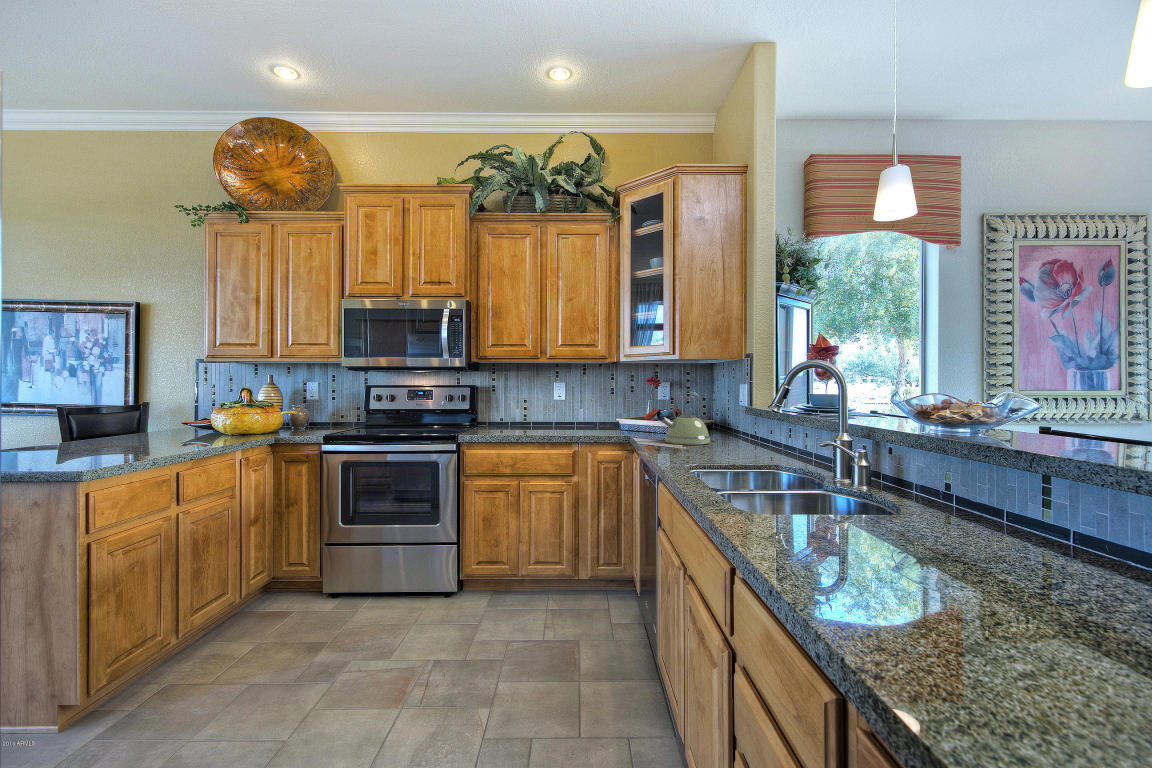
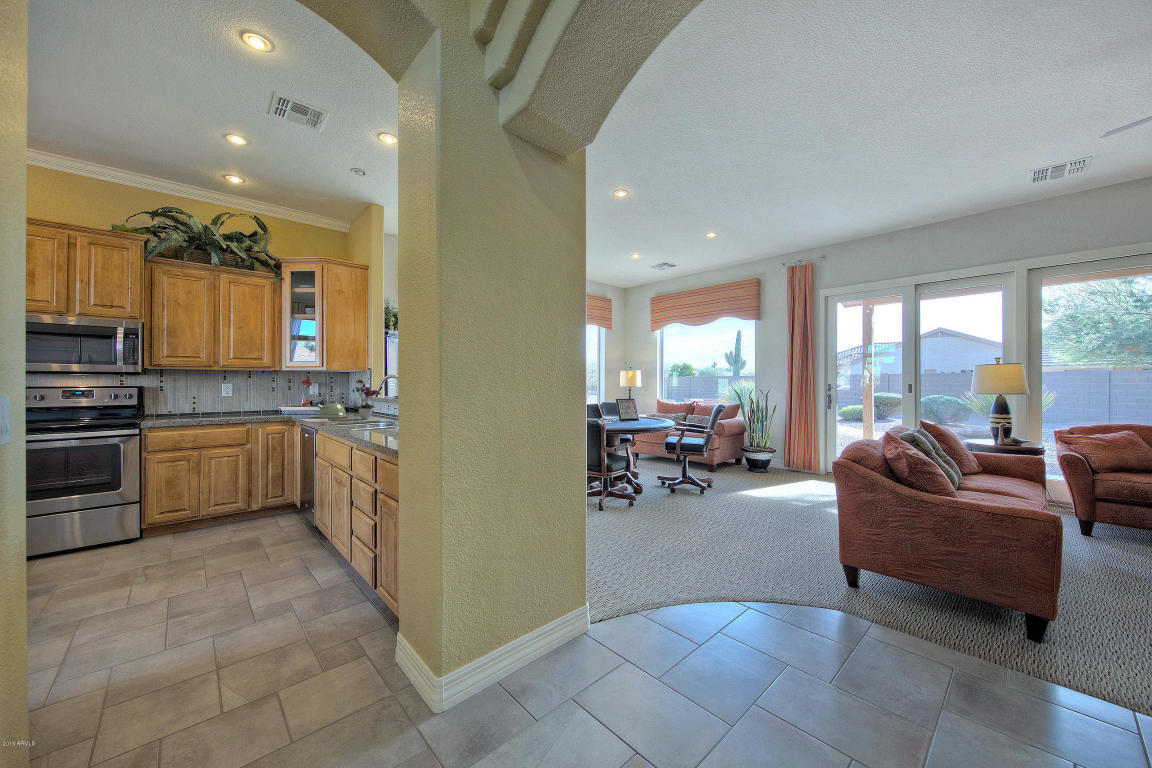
flower arrangement: none [717,369,777,453] -> present [353,380,380,419]

